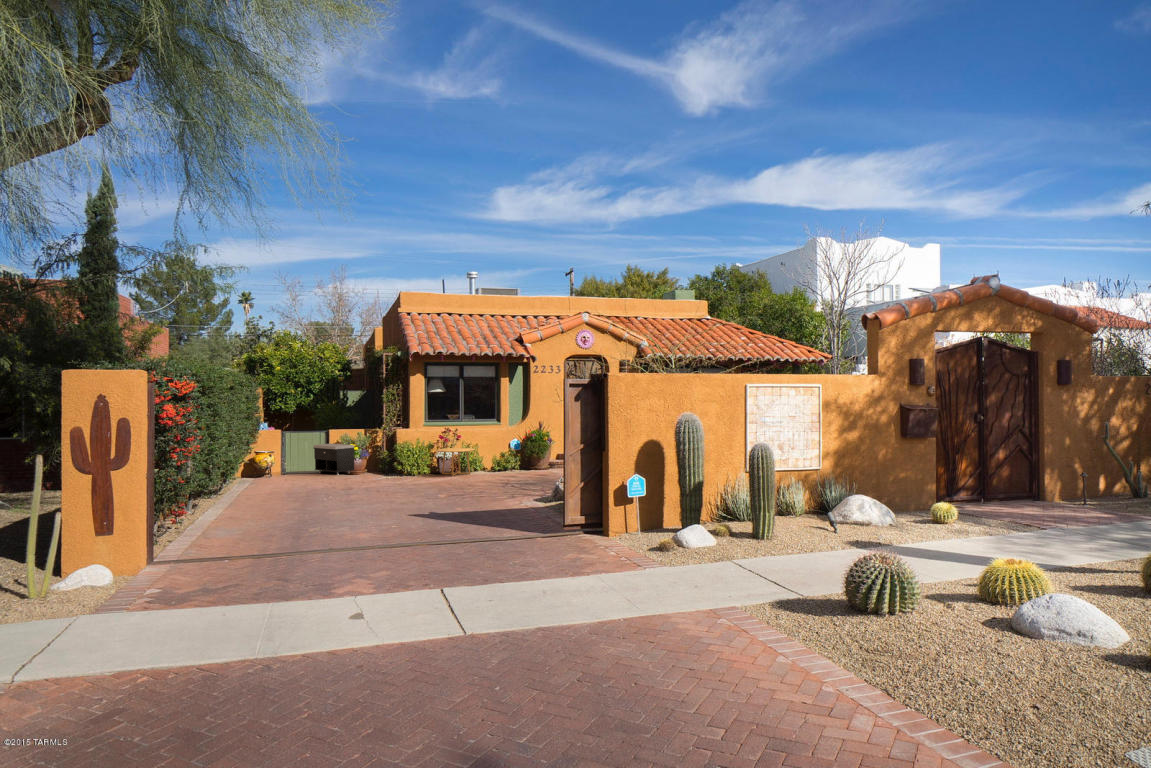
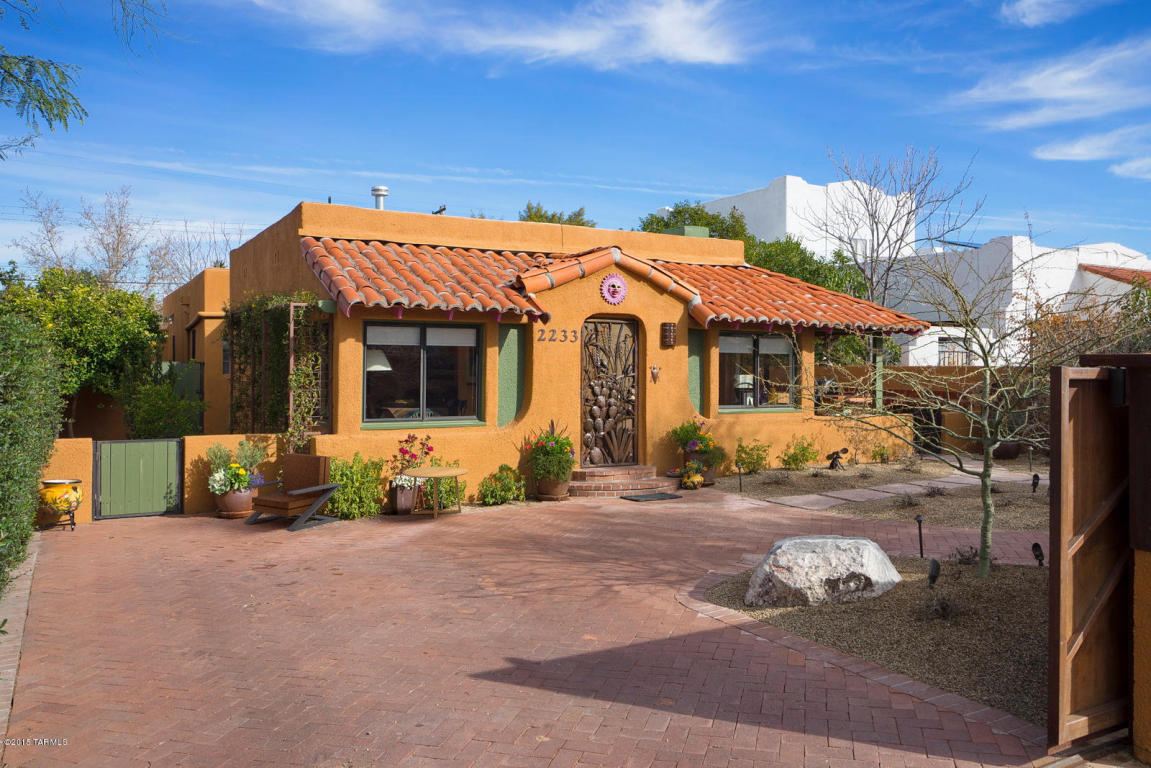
lounge chair: none [352,438,402,479] -> present [244,453,341,531]
storage bench: present [313,444,354,475] -> none [161,462,242,522]

